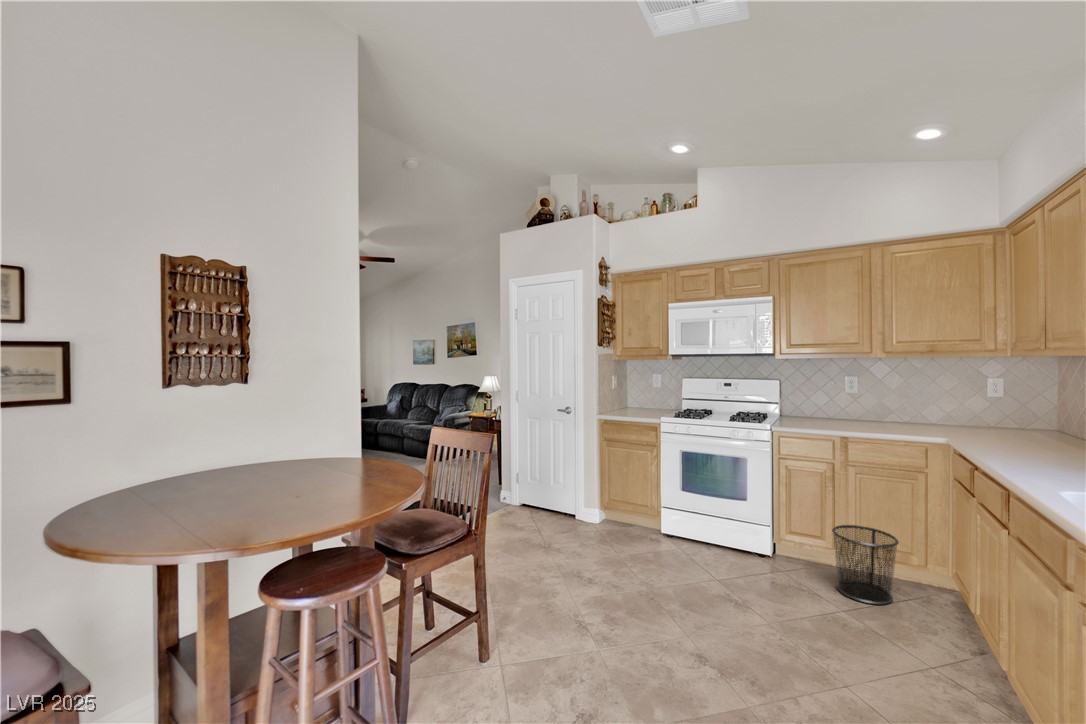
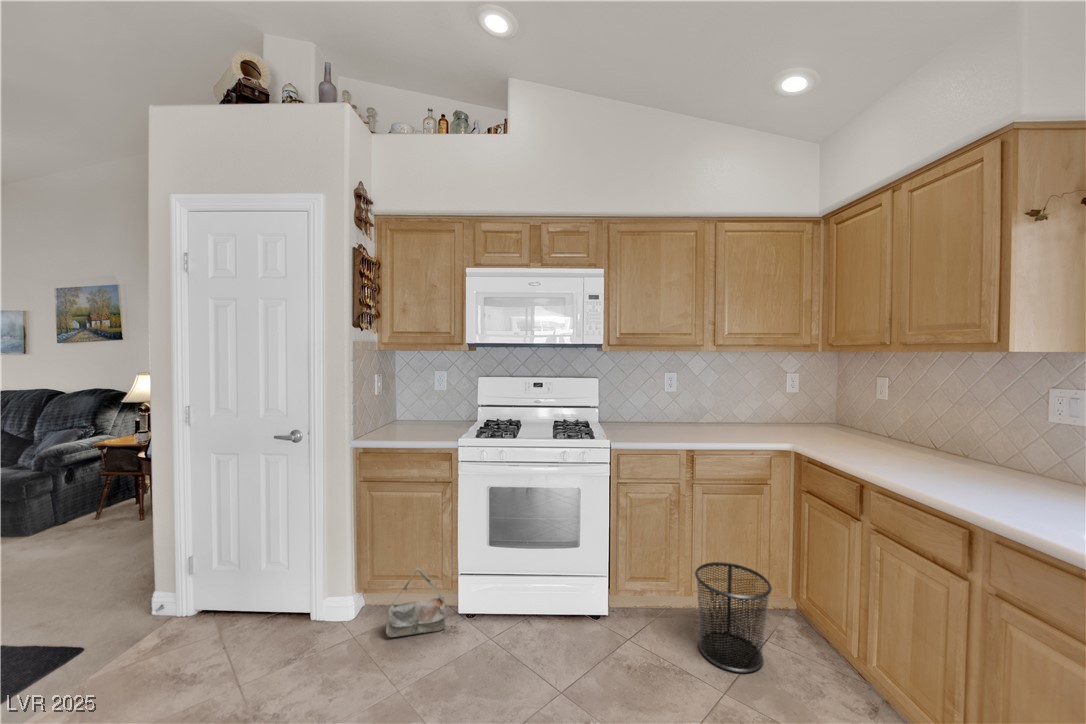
bag: none [615,495,652,538] -> present [386,568,447,637]

